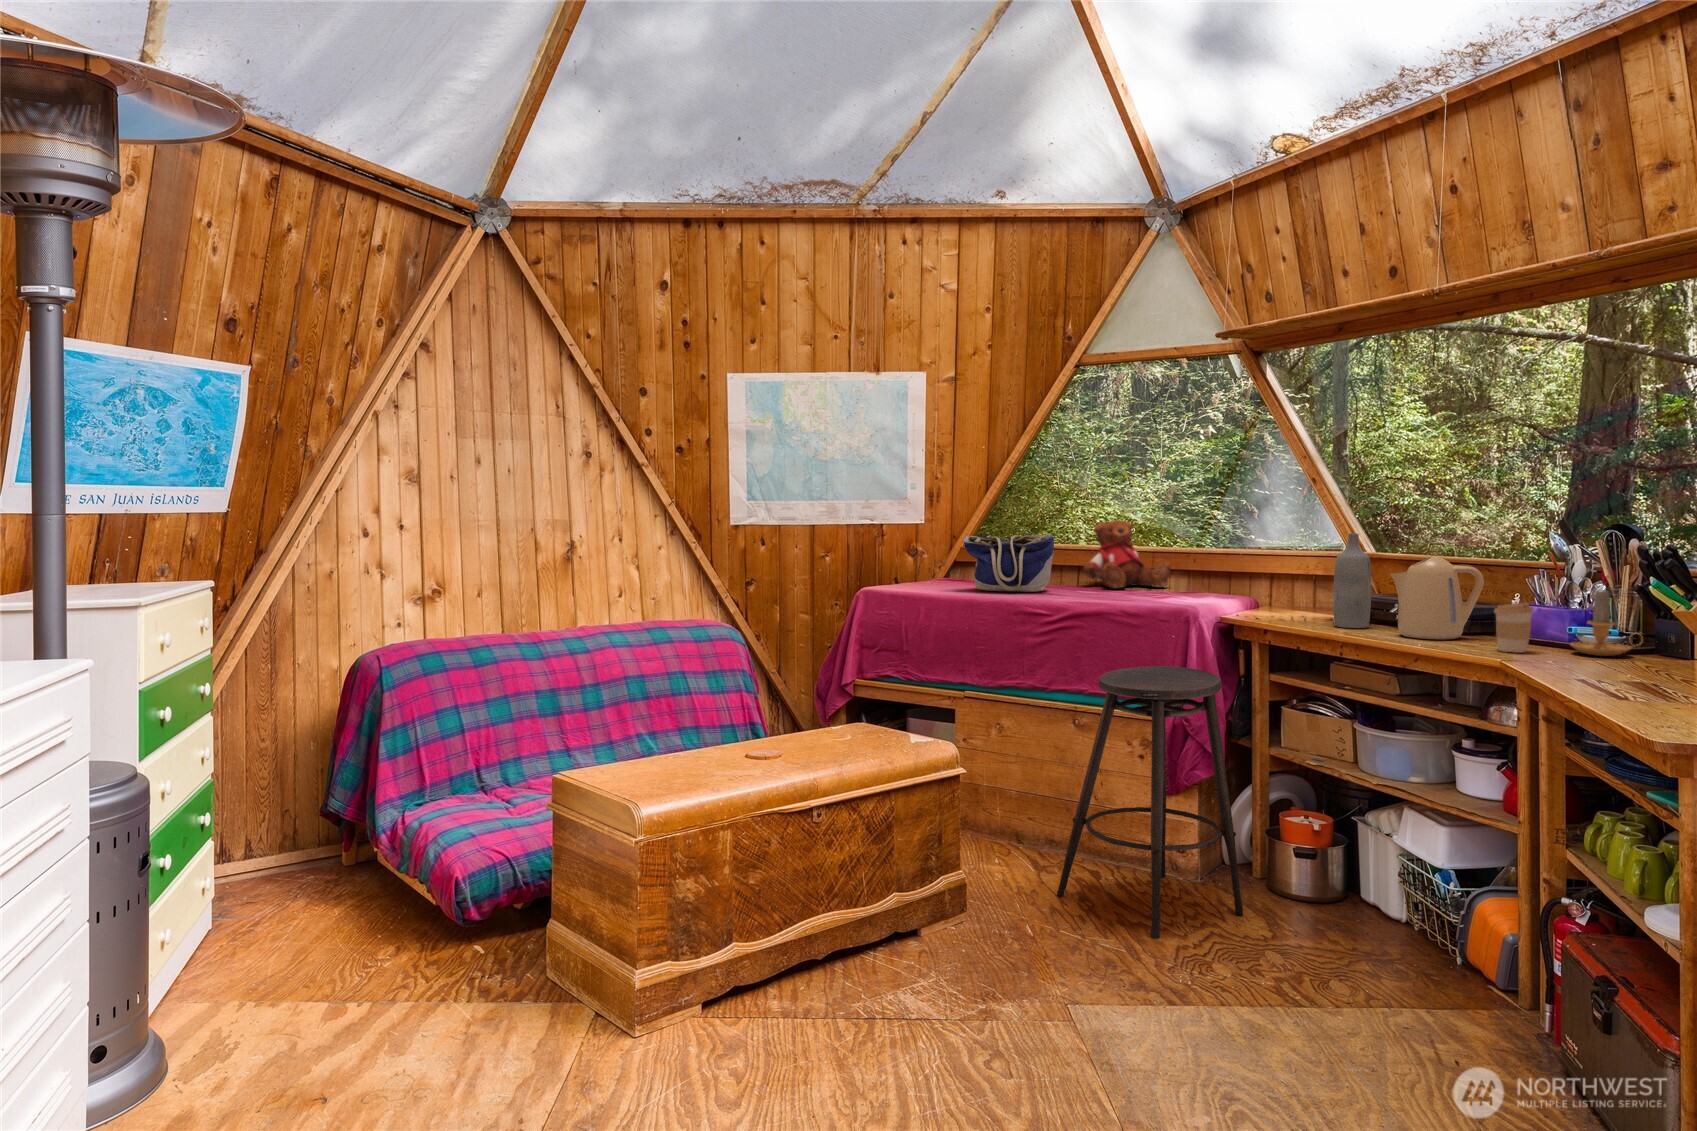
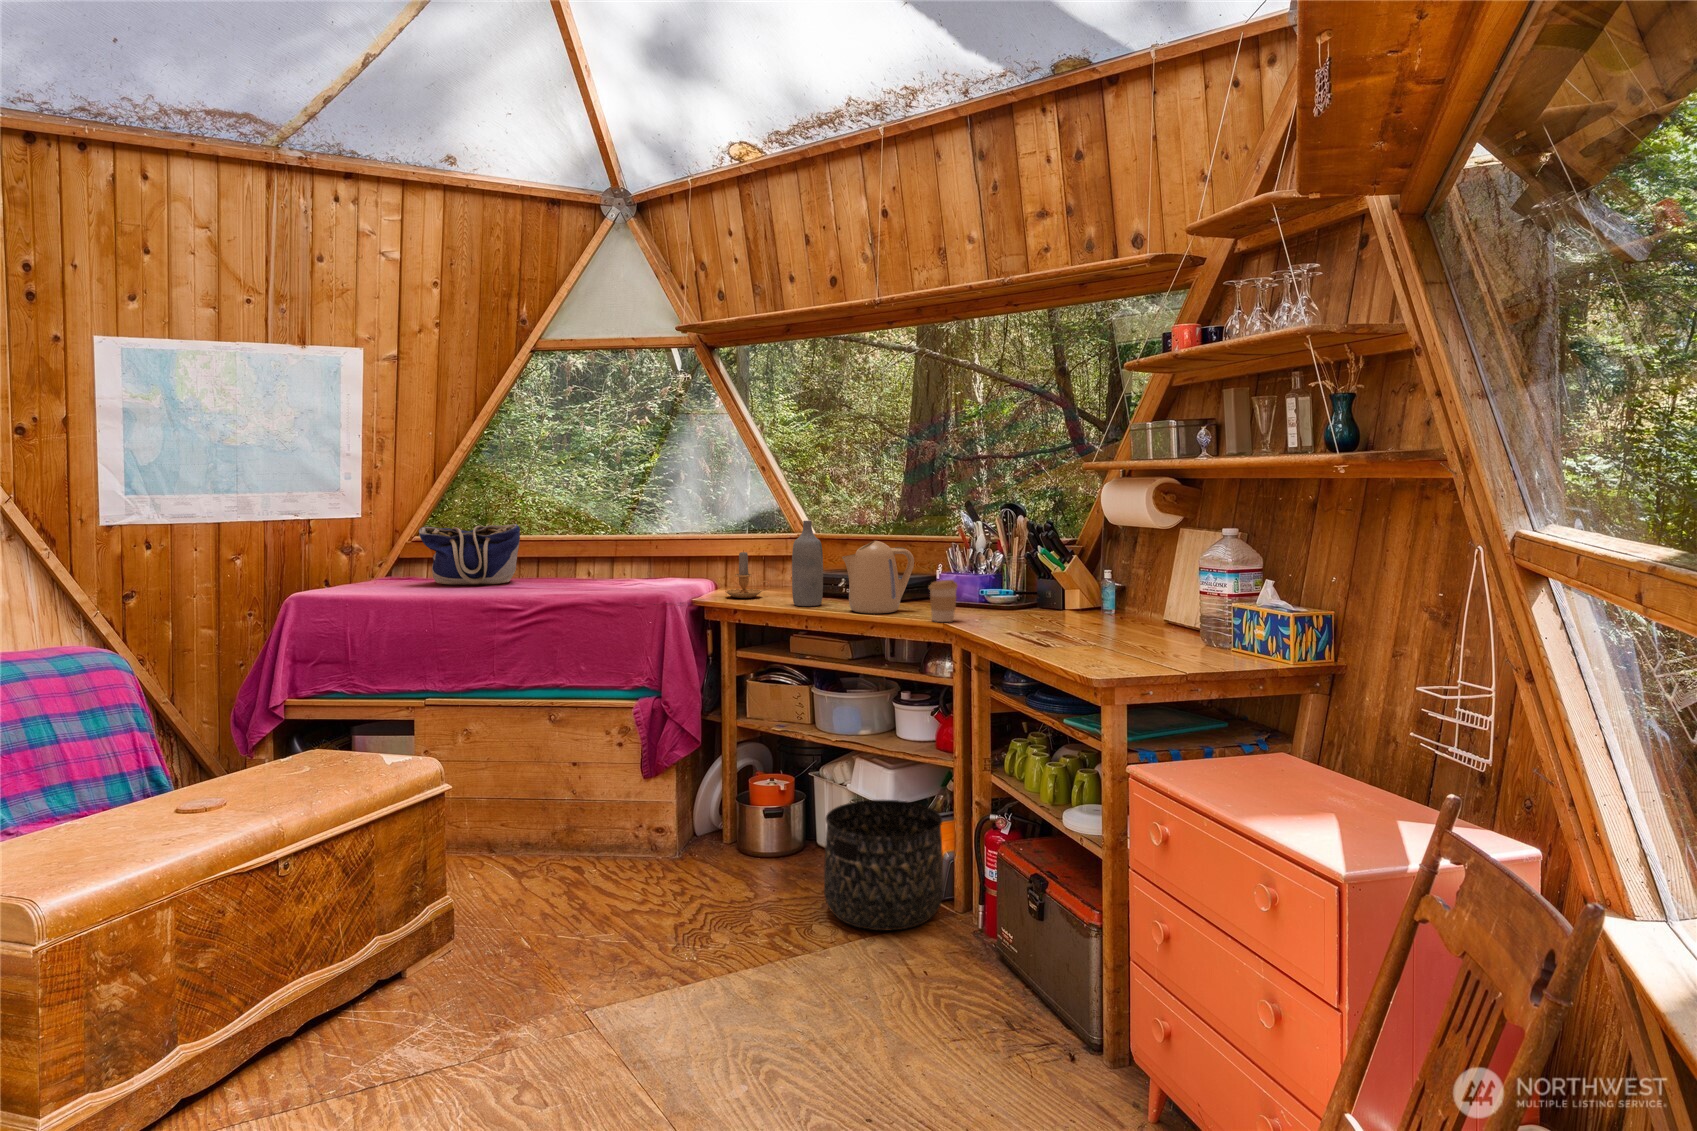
teddy bear: present [1083,521,1171,588] -> none [547,508,633,576]
candle: present [1570,590,1643,656] -> present [725,552,770,598]
stool: present [1057,666,1243,939] -> none [548,653,728,923]
basket: none [1345,849,1498,1000] -> present [824,800,943,930]

